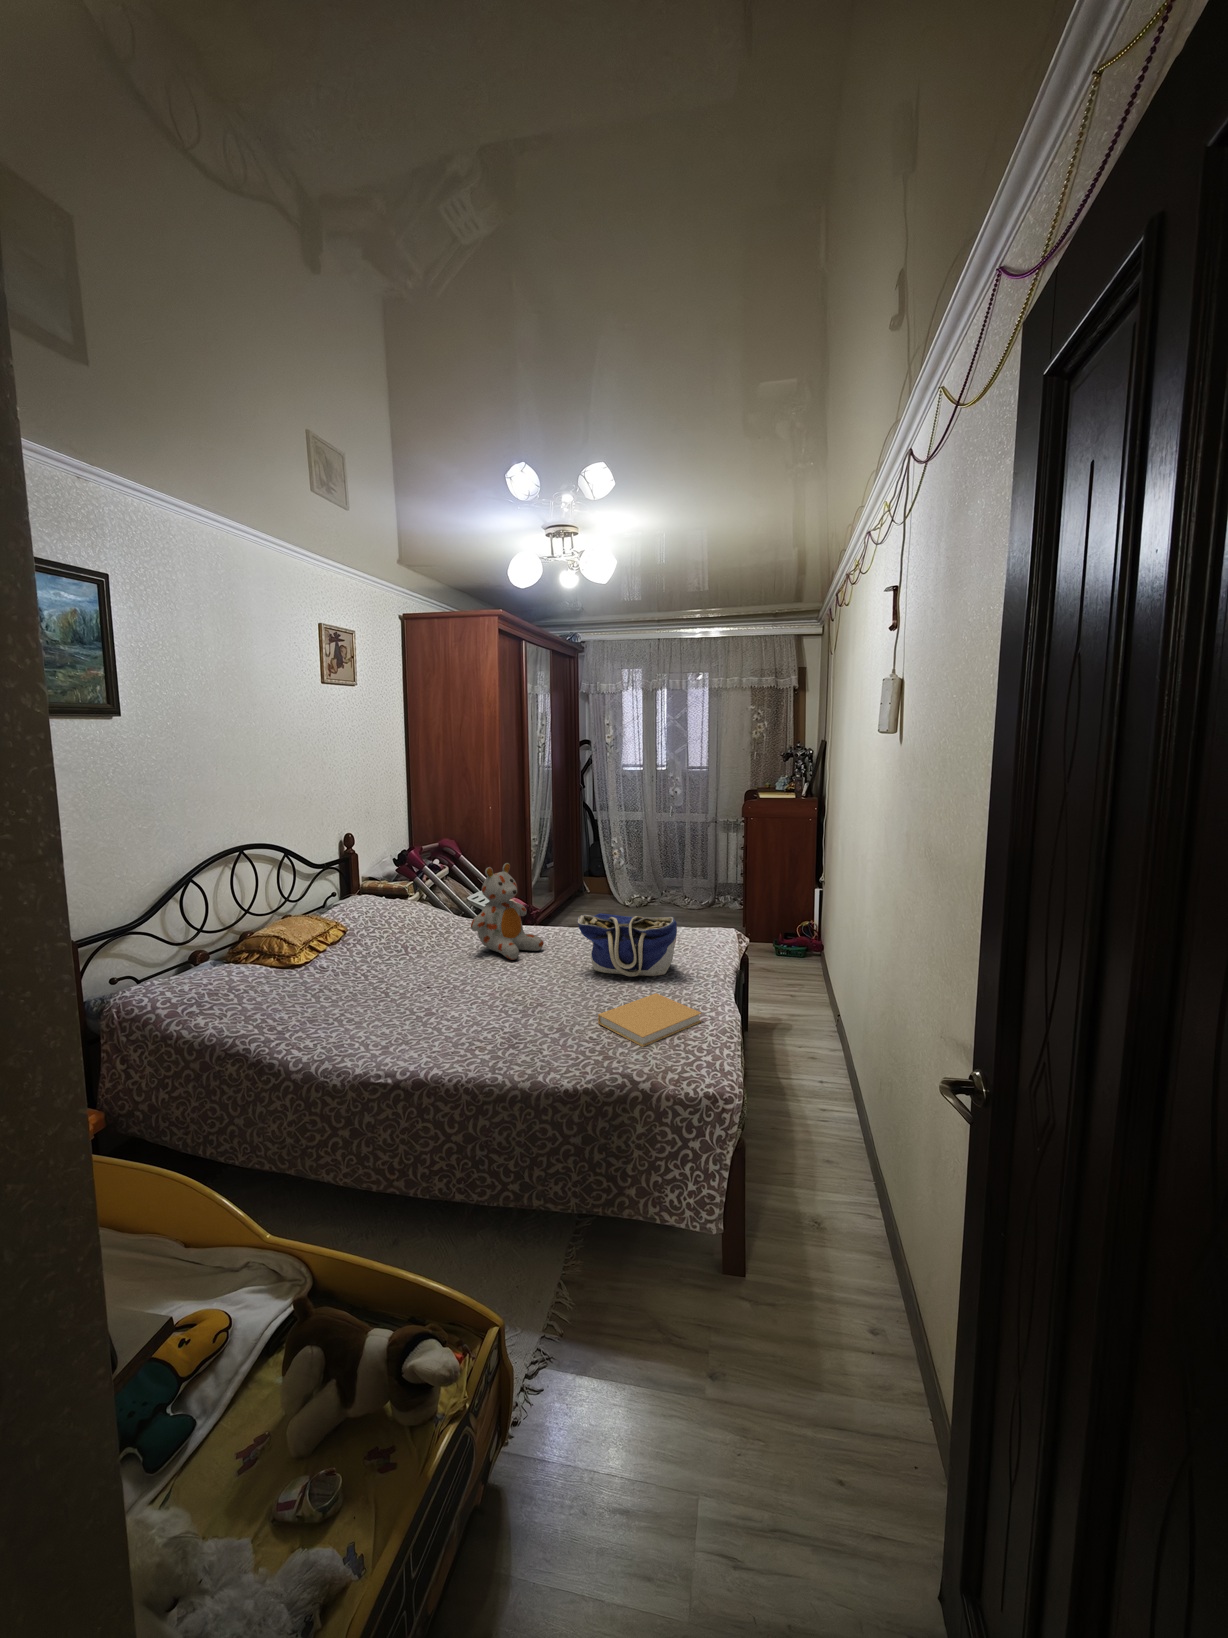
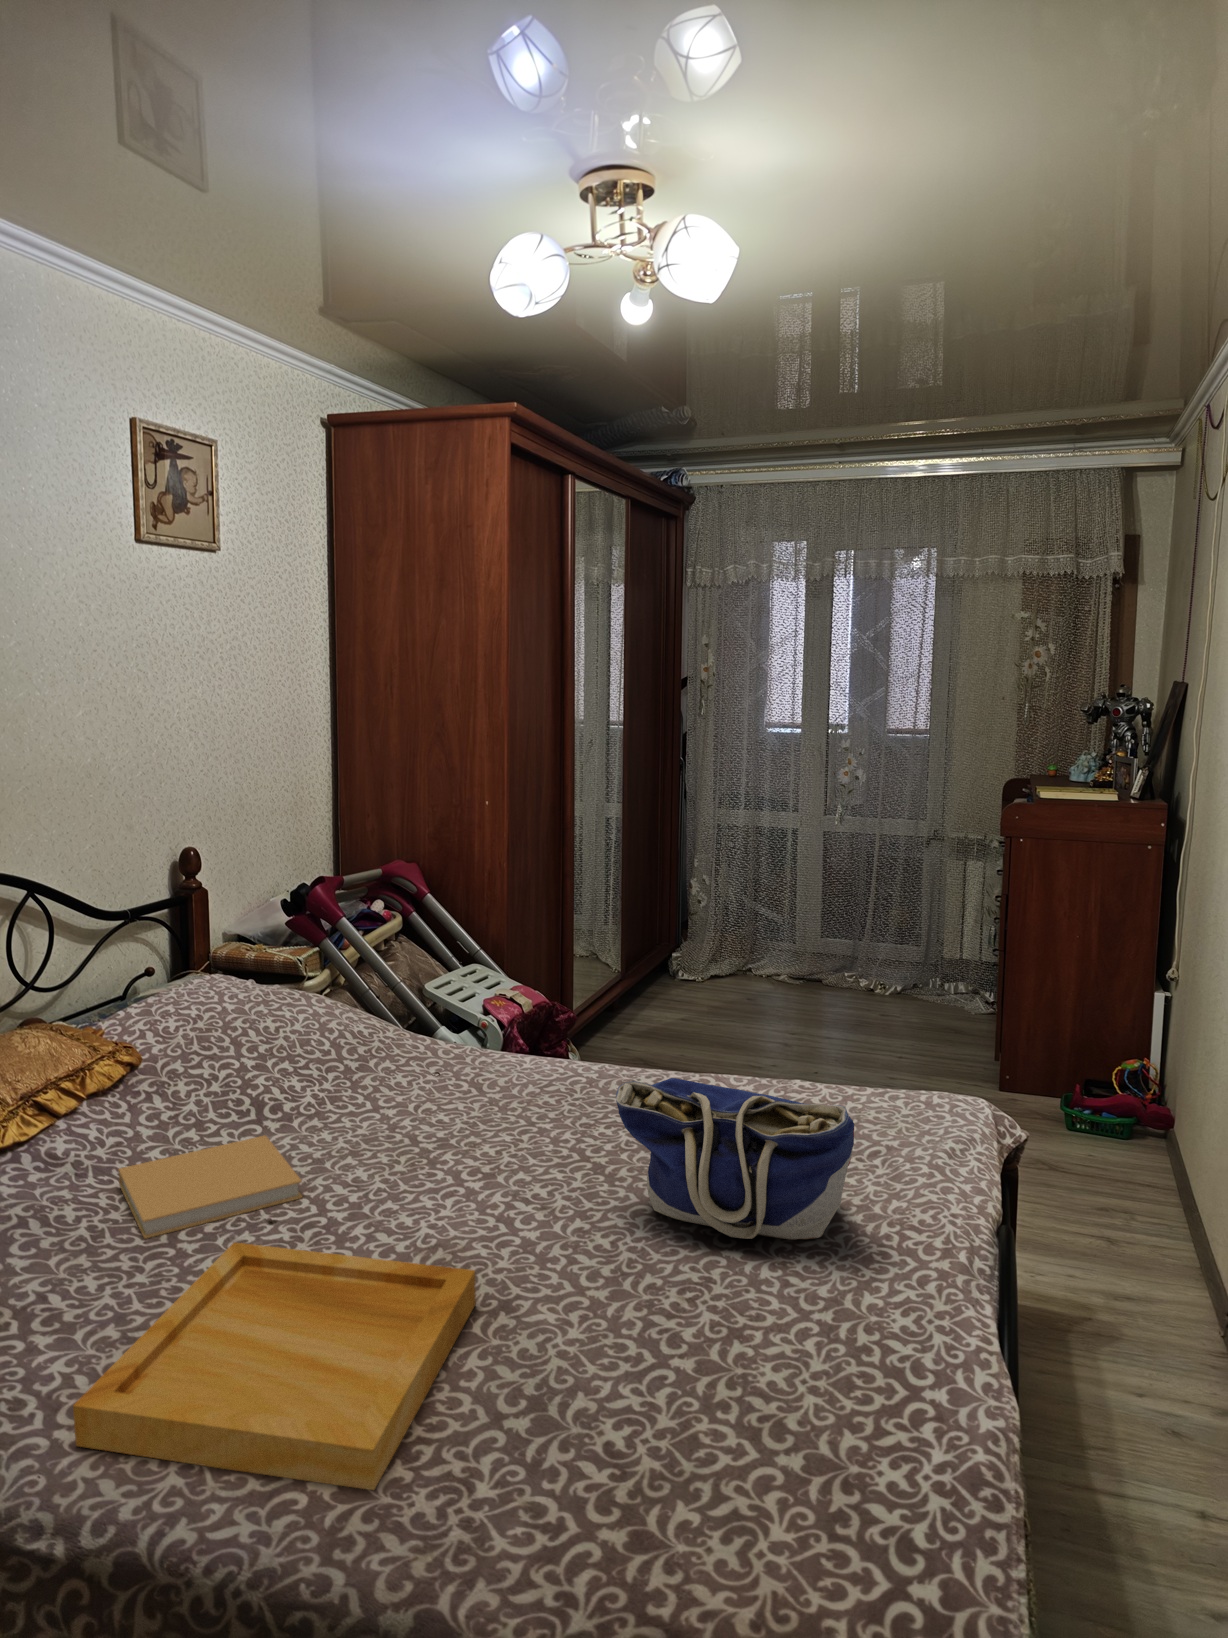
stuffed bear: present [471,863,543,960] -> none [388,937,549,1160]
tray: none [378,988,527,1056] -> present [73,1243,476,1490]
book: present [598,993,701,1047] -> present [119,1136,302,1239]

